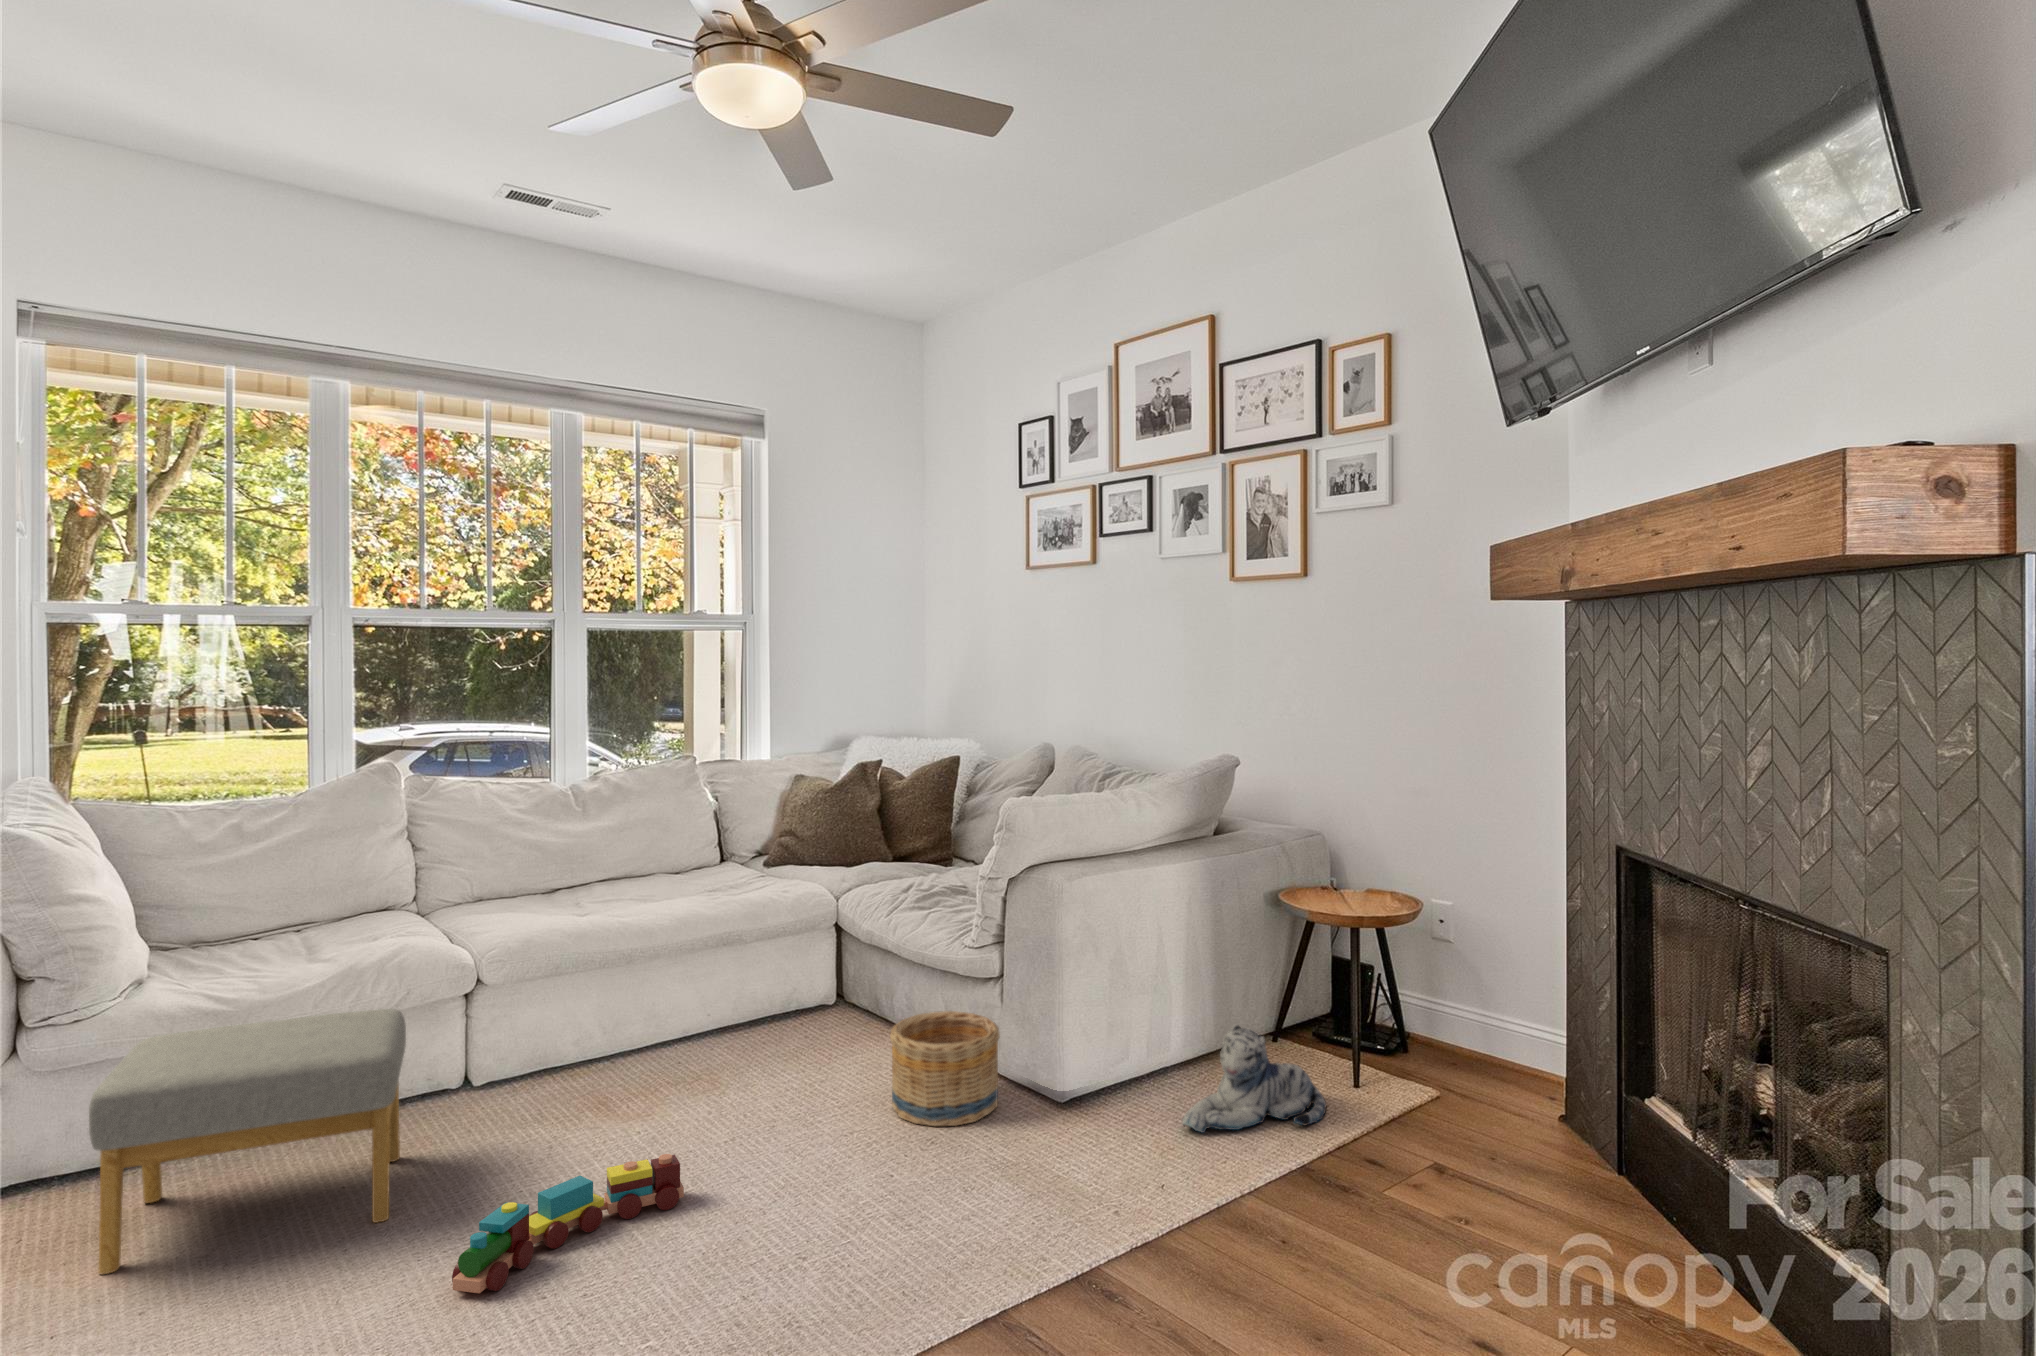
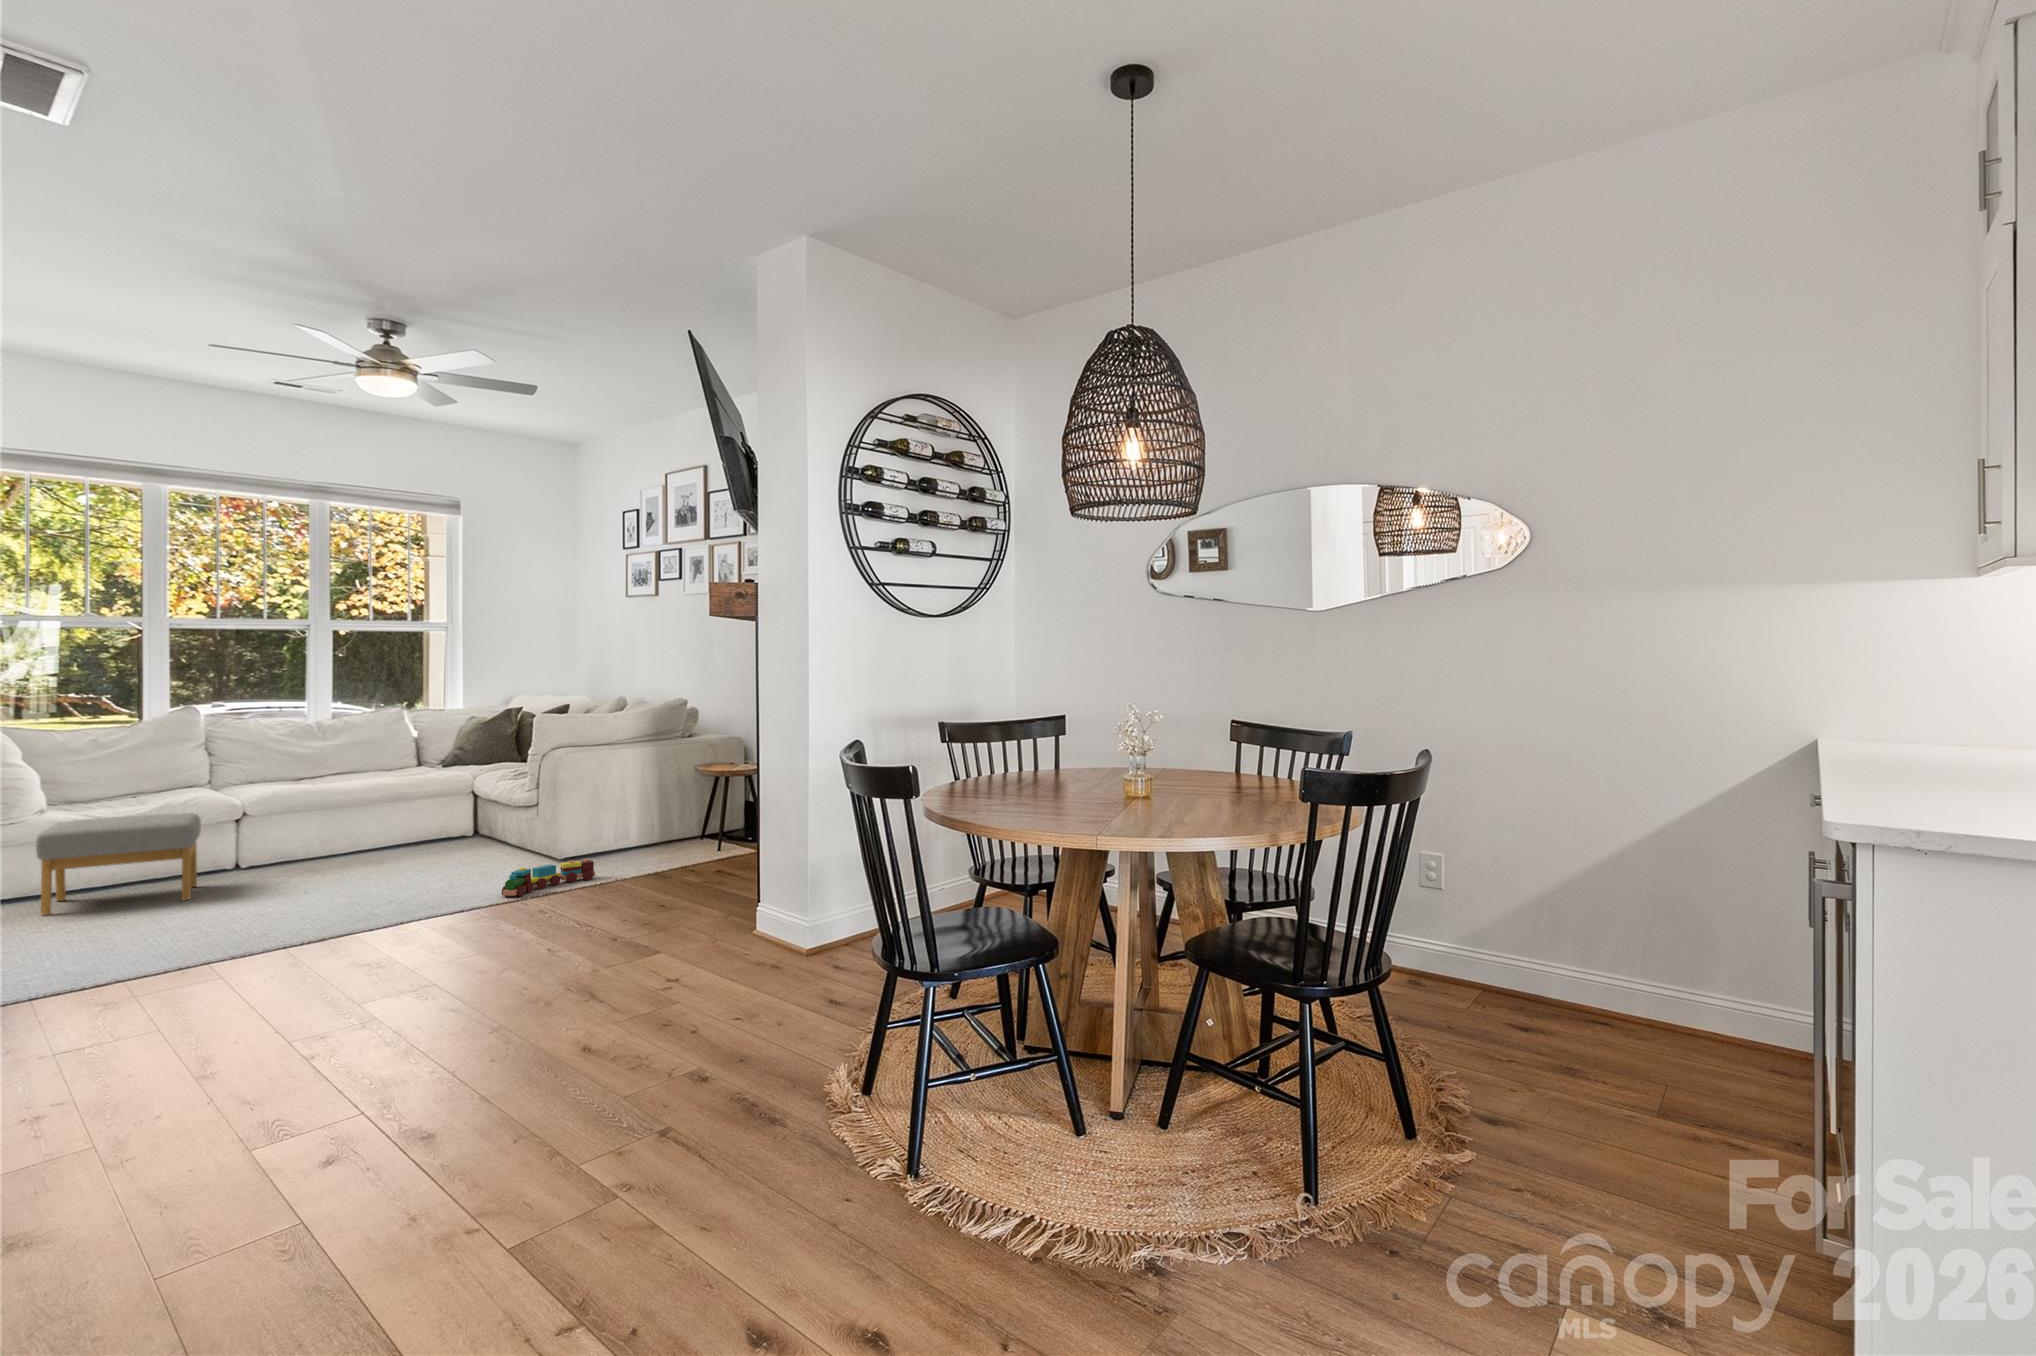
basket: present [890,1011,1000,1126] -> none [471,822,532,869]
plush toy: present [1182,1025,1326,1132] -> none [612,819,695,865]
toy train: present [452,1154,684,1293] -> present [502,859,595,896]

